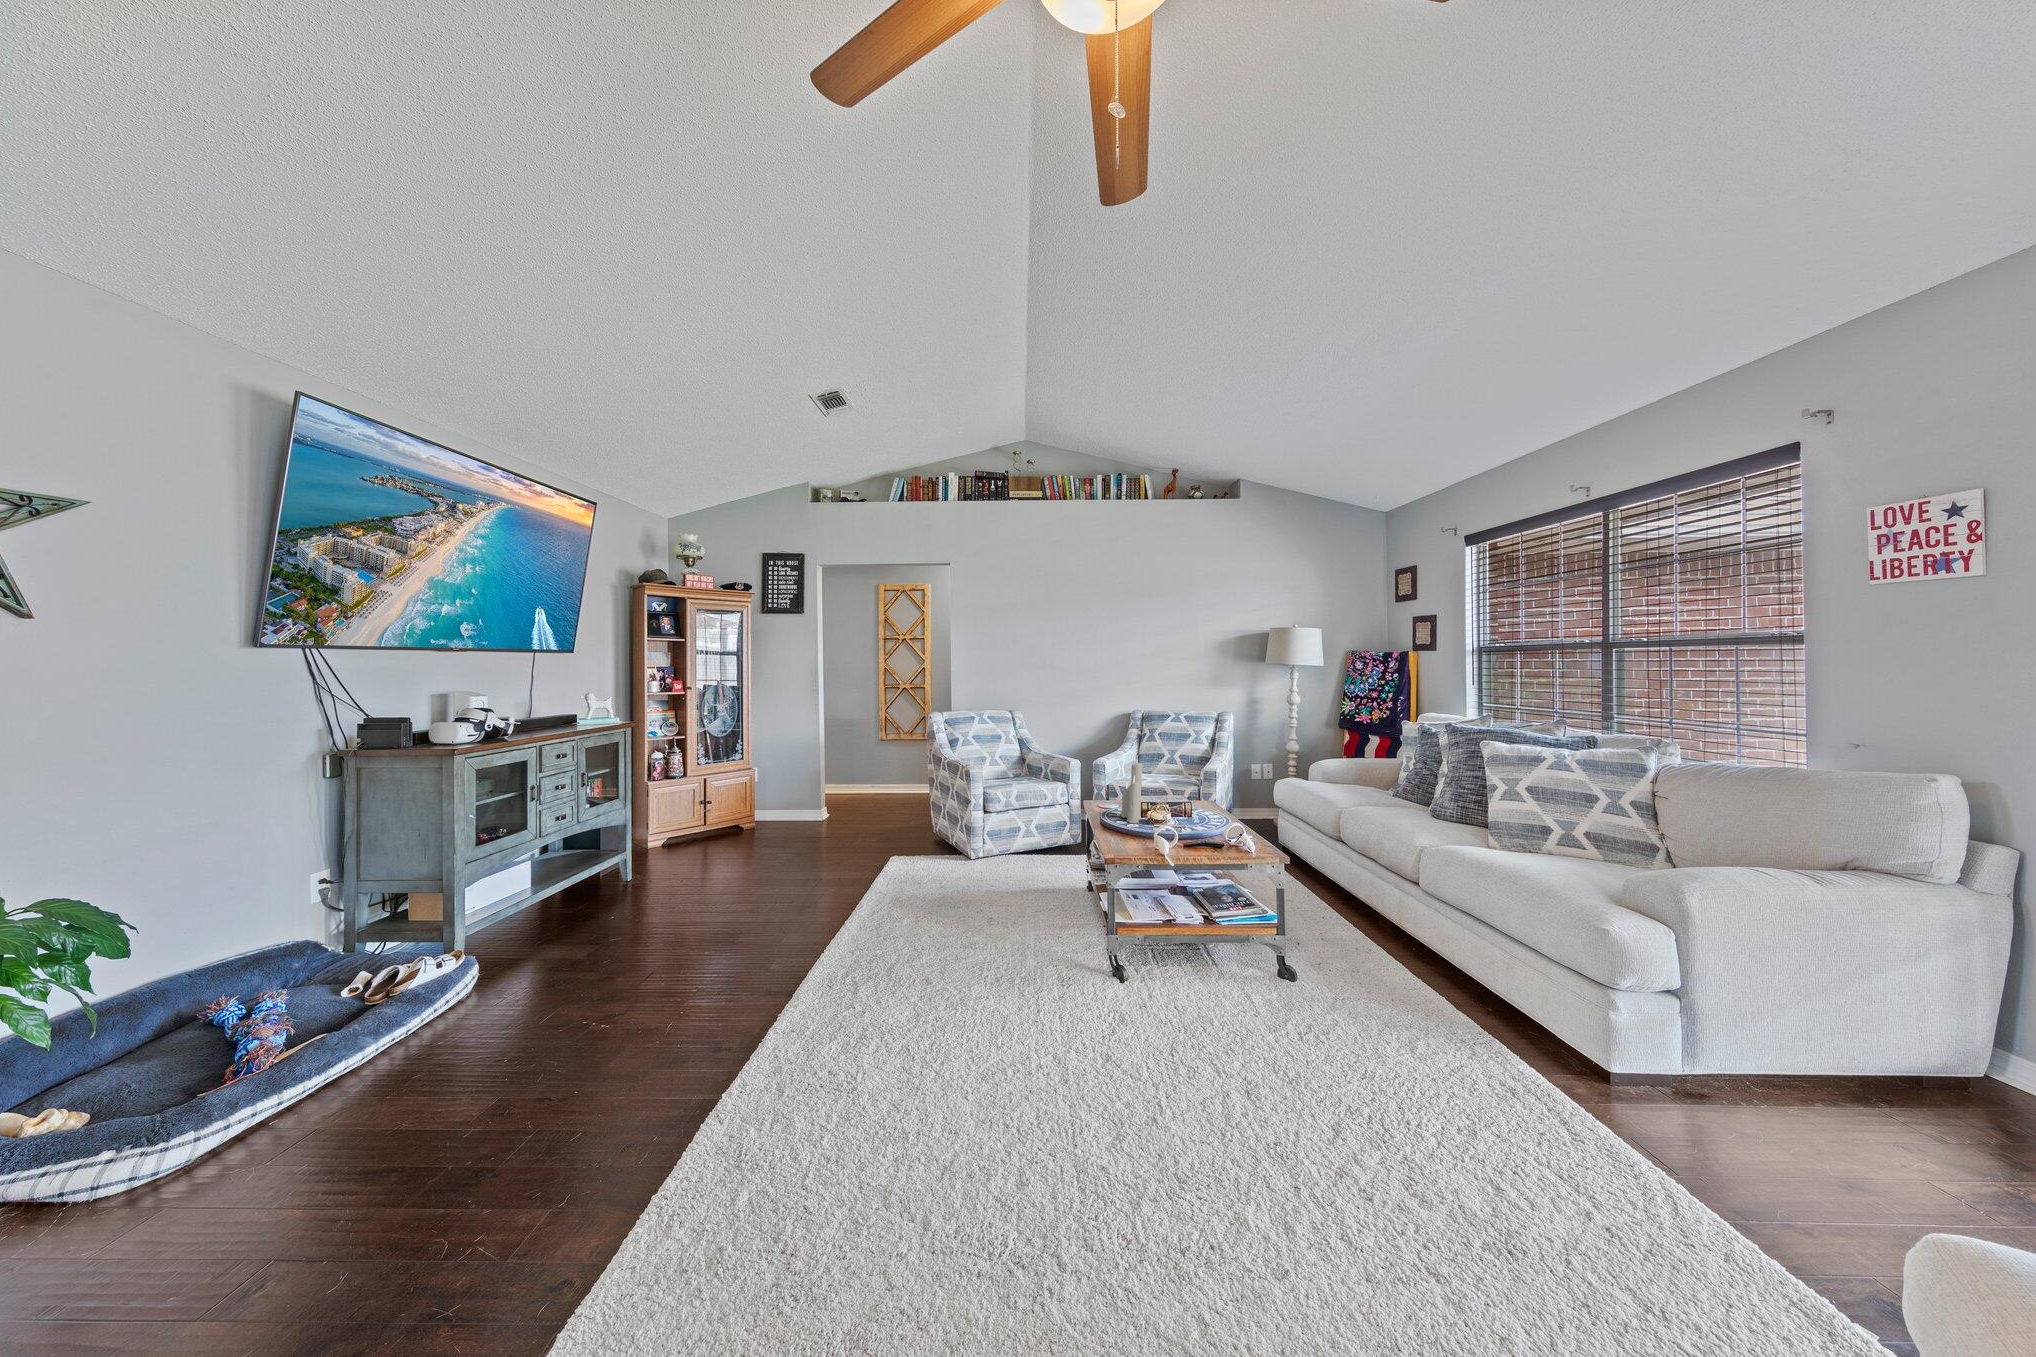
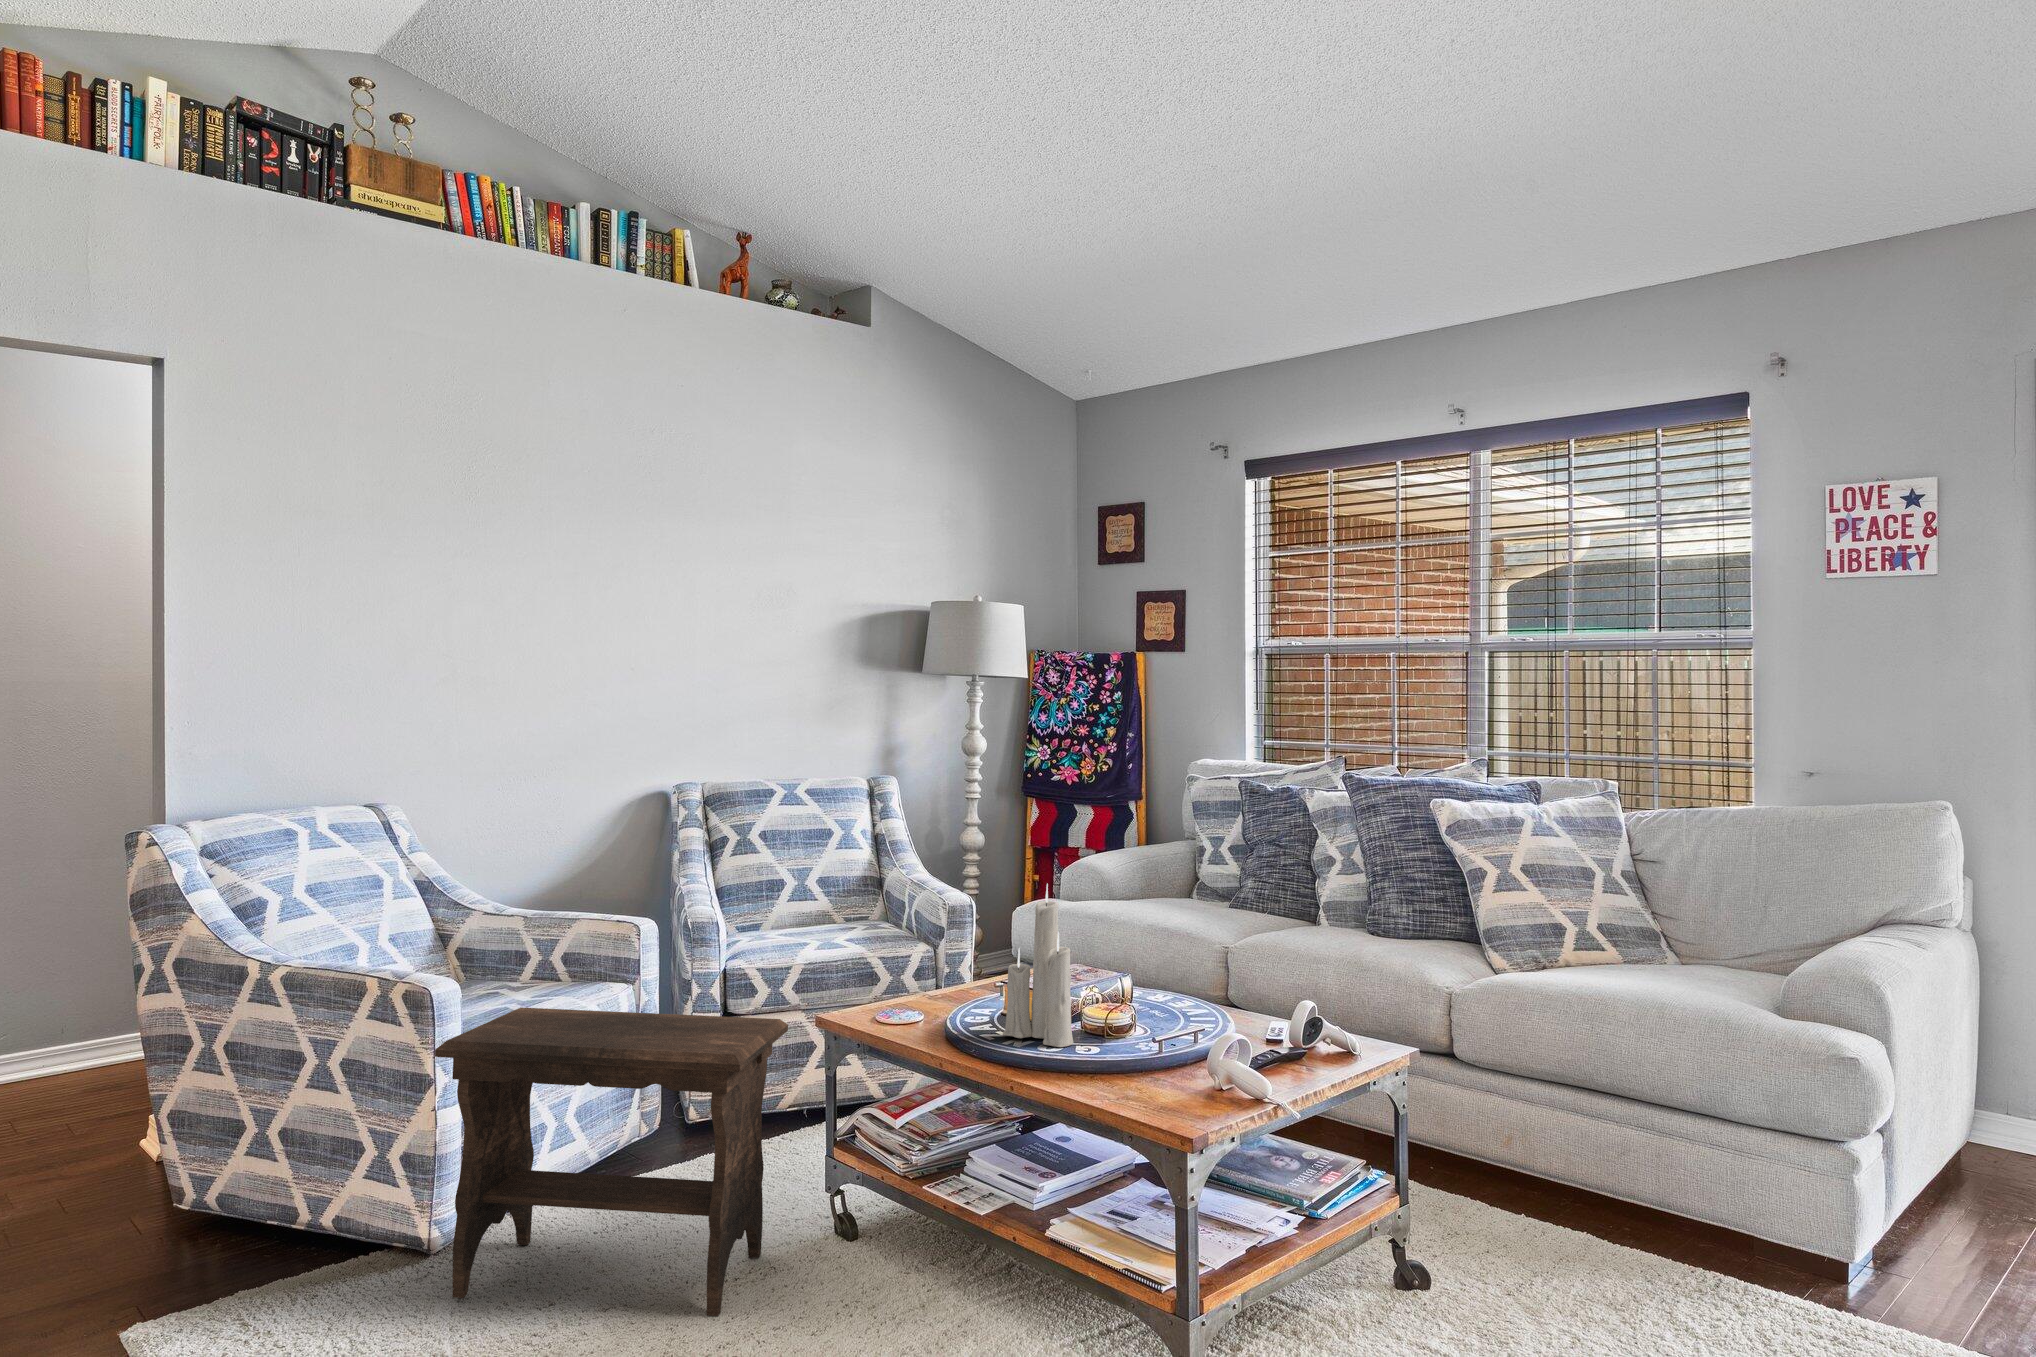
footstool: none [960,782,1070,895] -> present [435,1007,788,1316]

